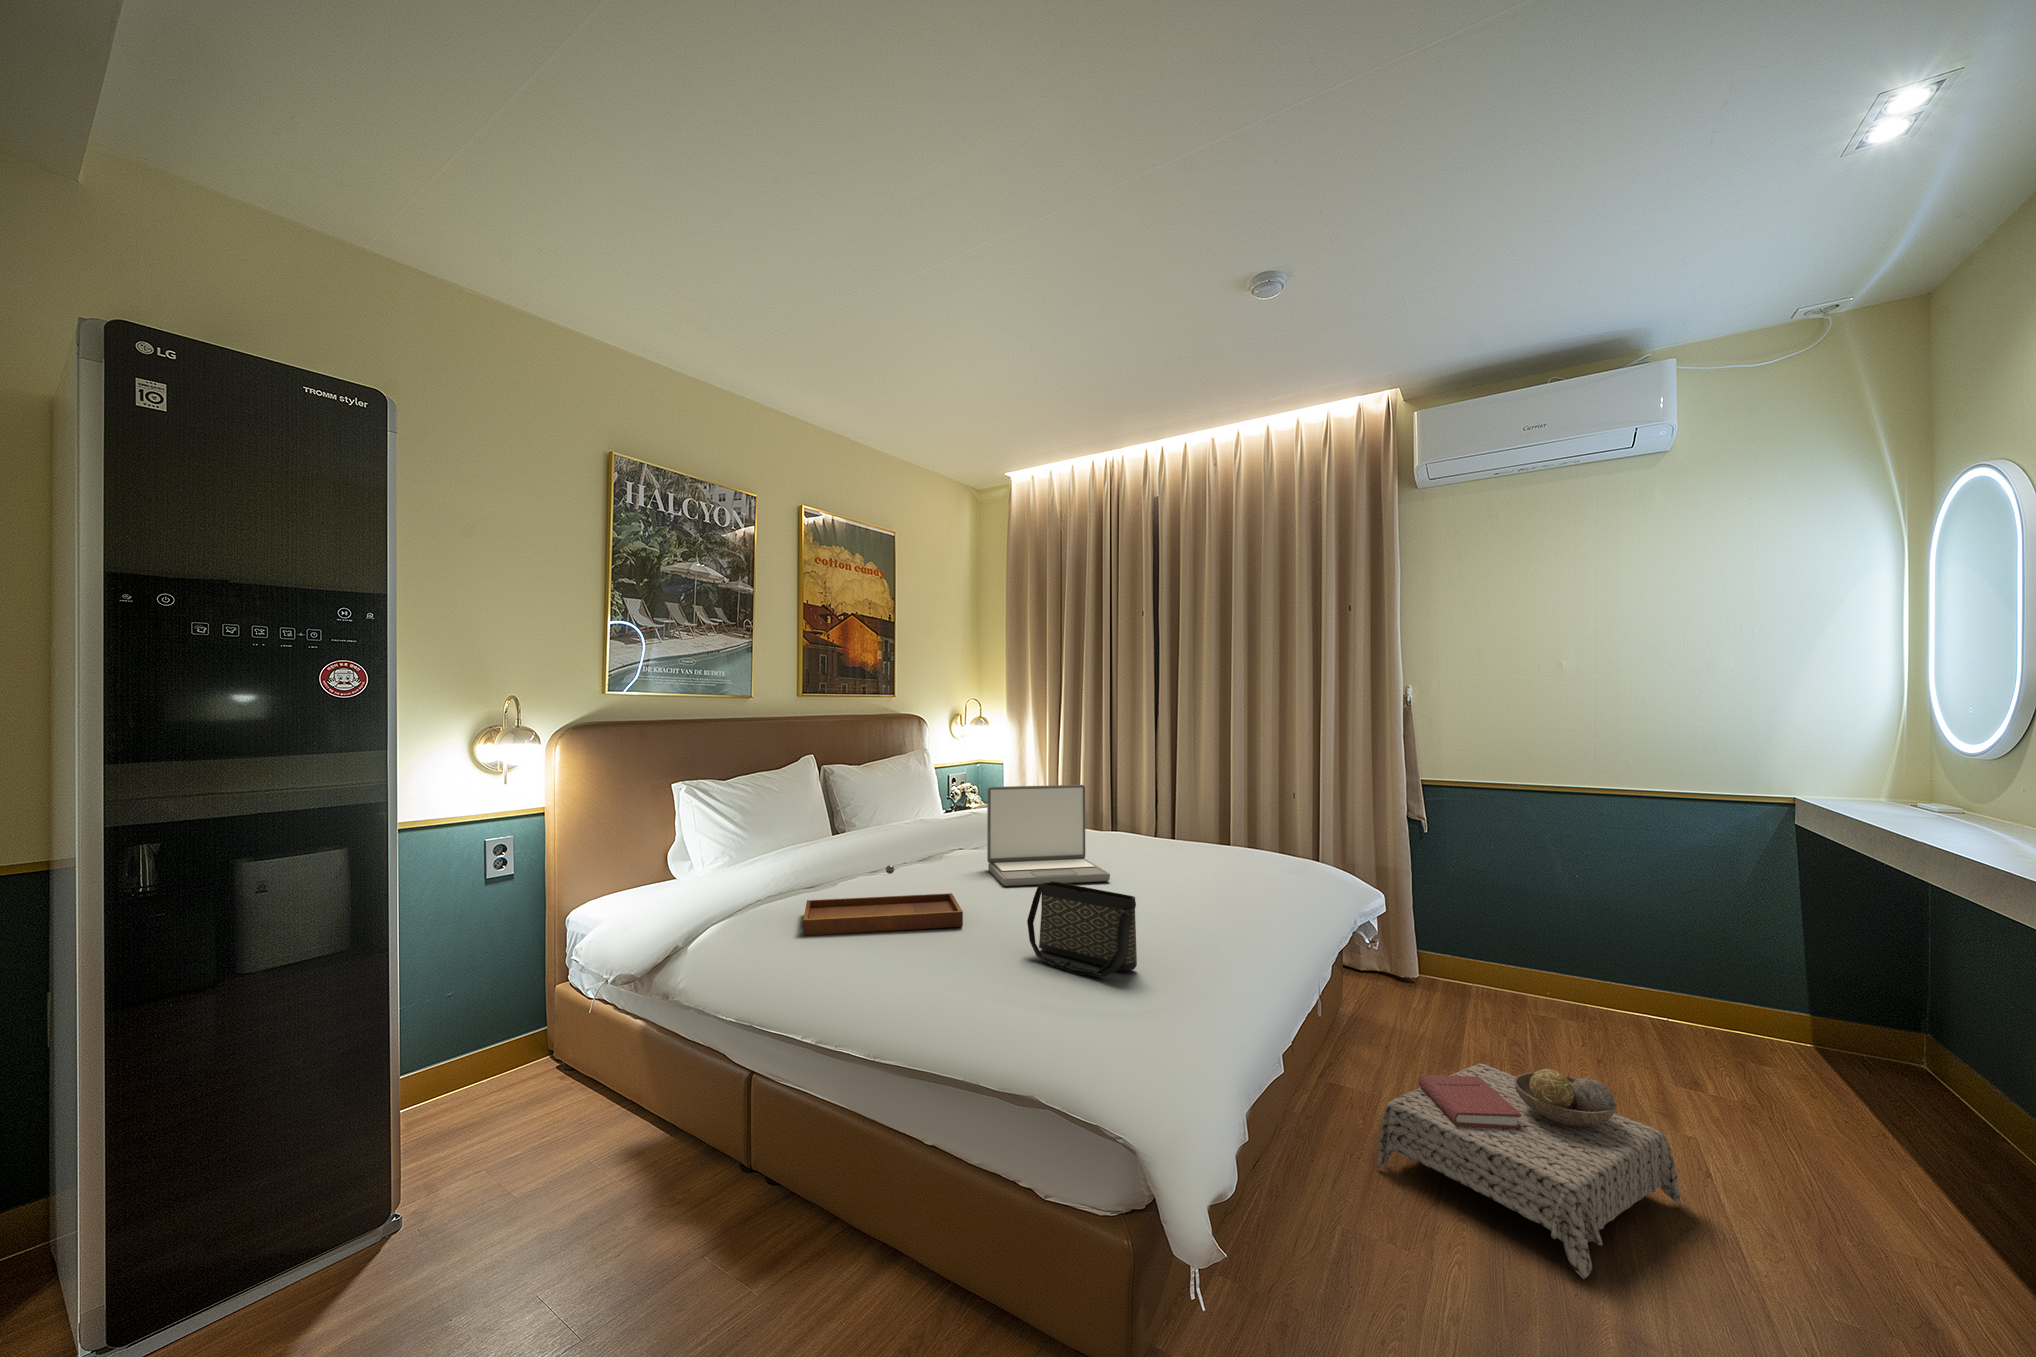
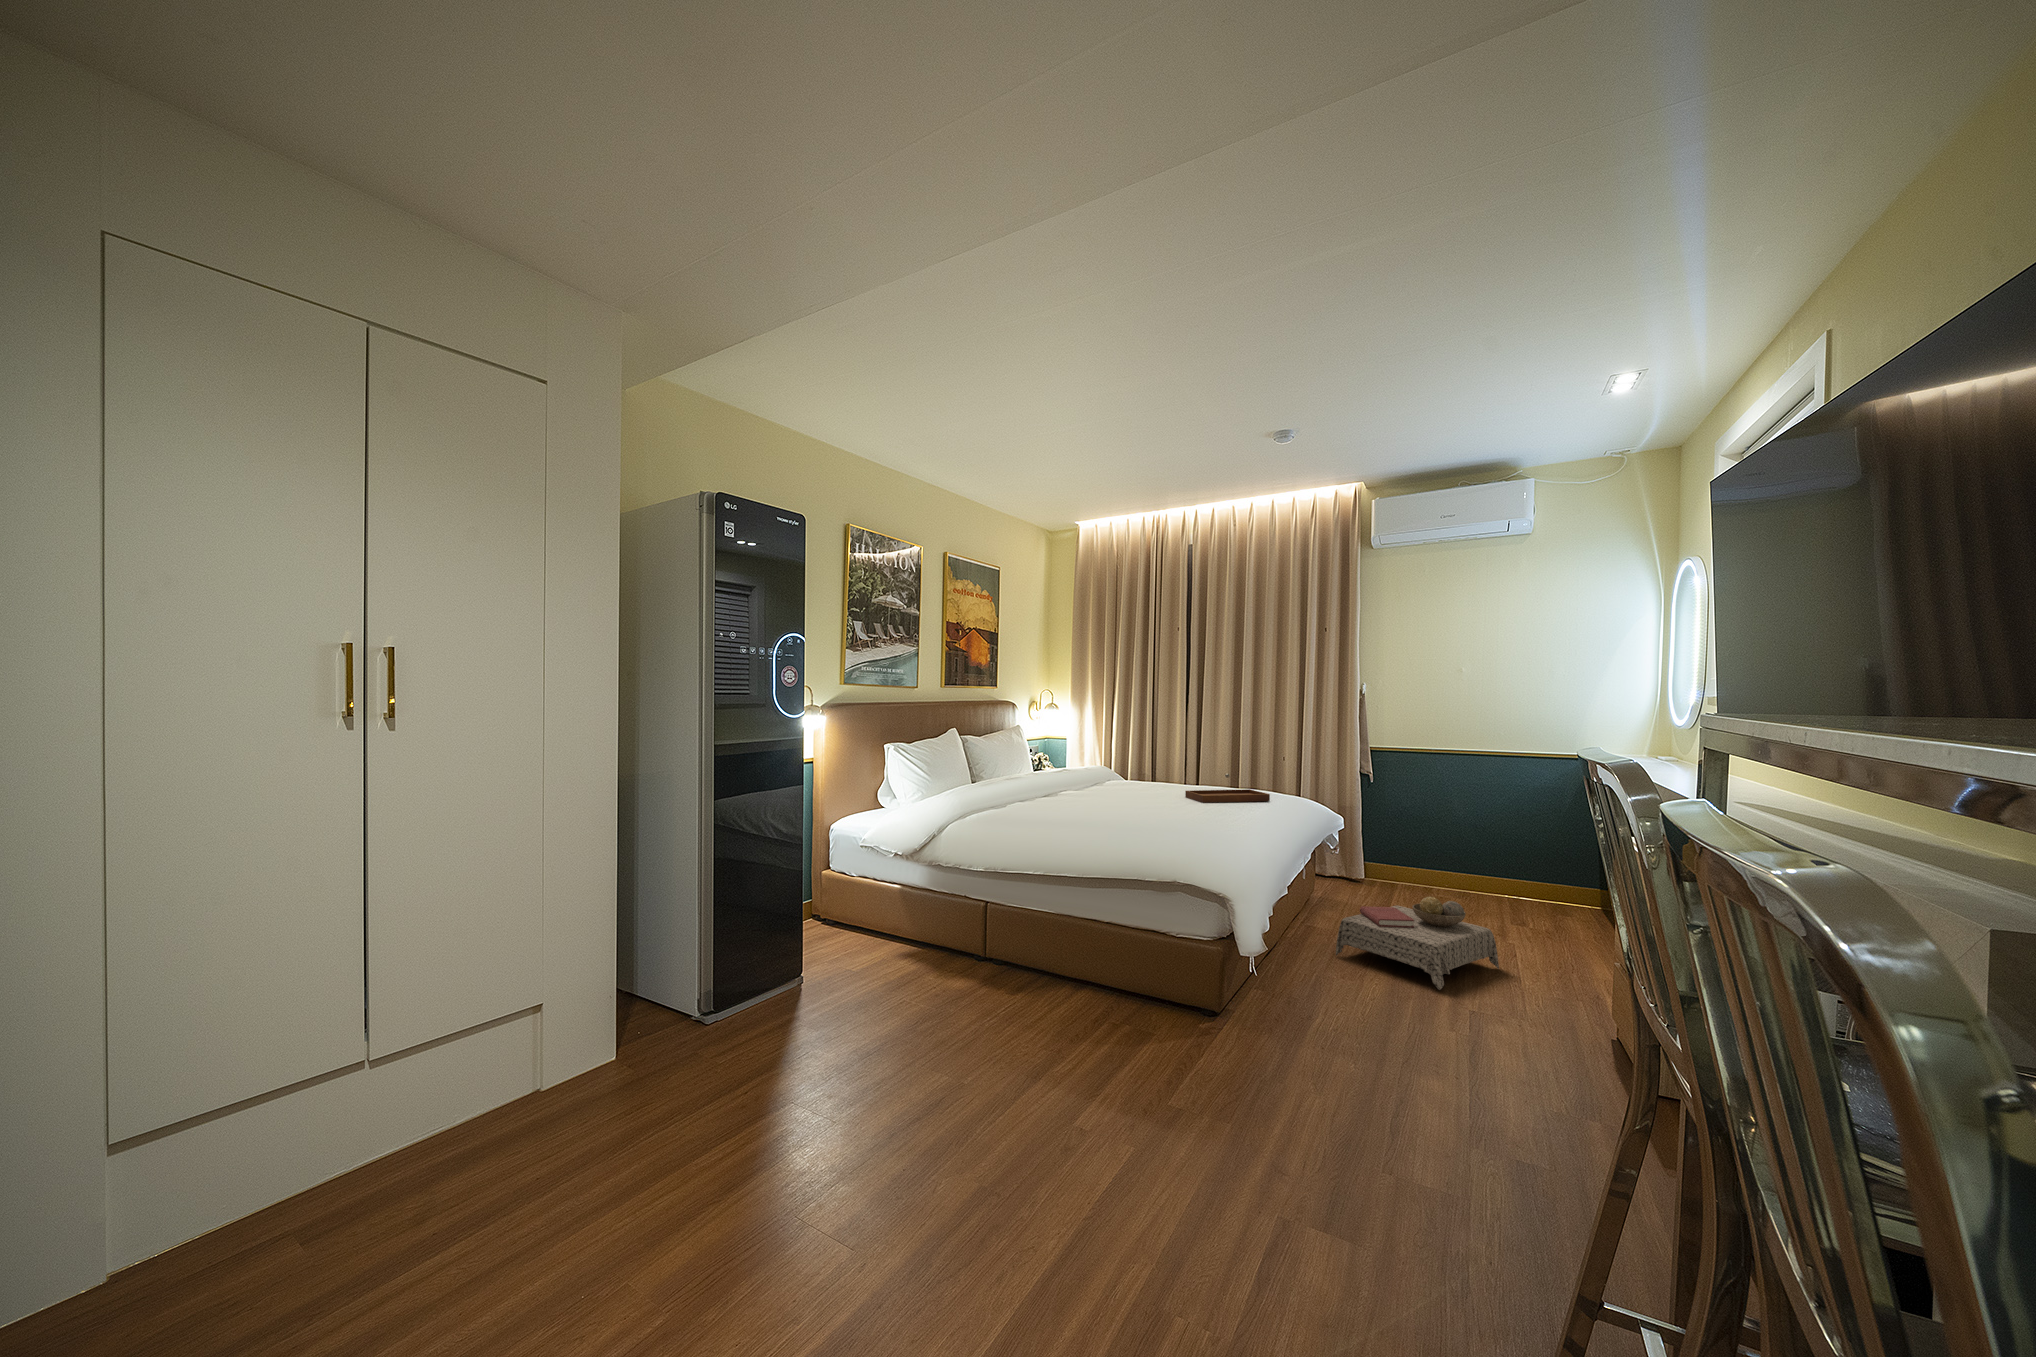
laptop: present [987,785,1110,886] -> none [1093,745,1174,804]
tray: present [803,865,963,936] -> present [1185,774,1270,803]
handbag: present [1027,881,1137,977] -> none [1148,790,1211,836]

